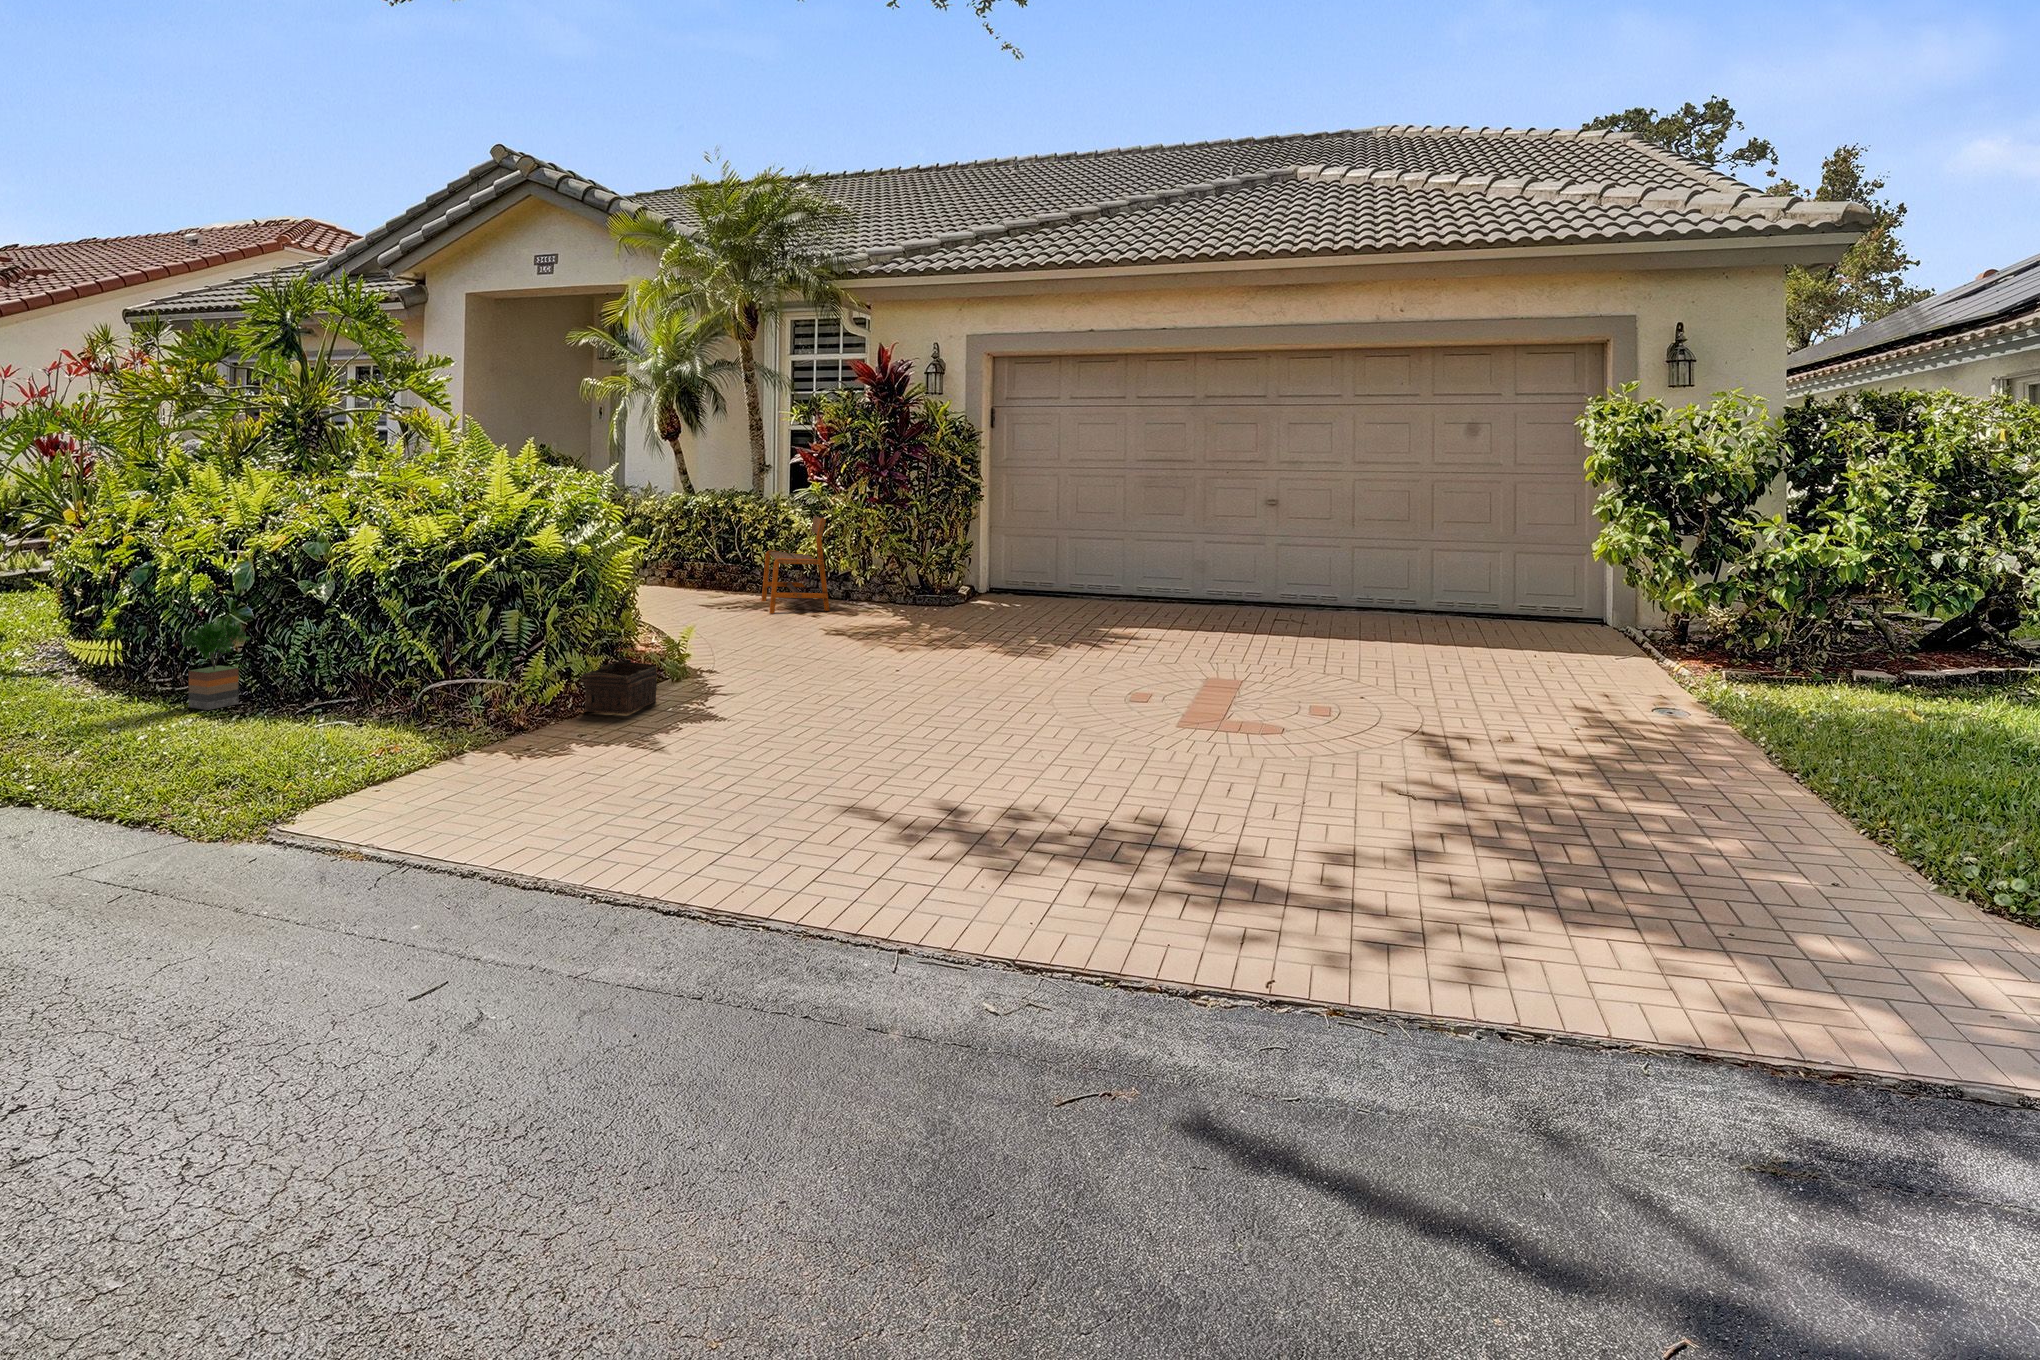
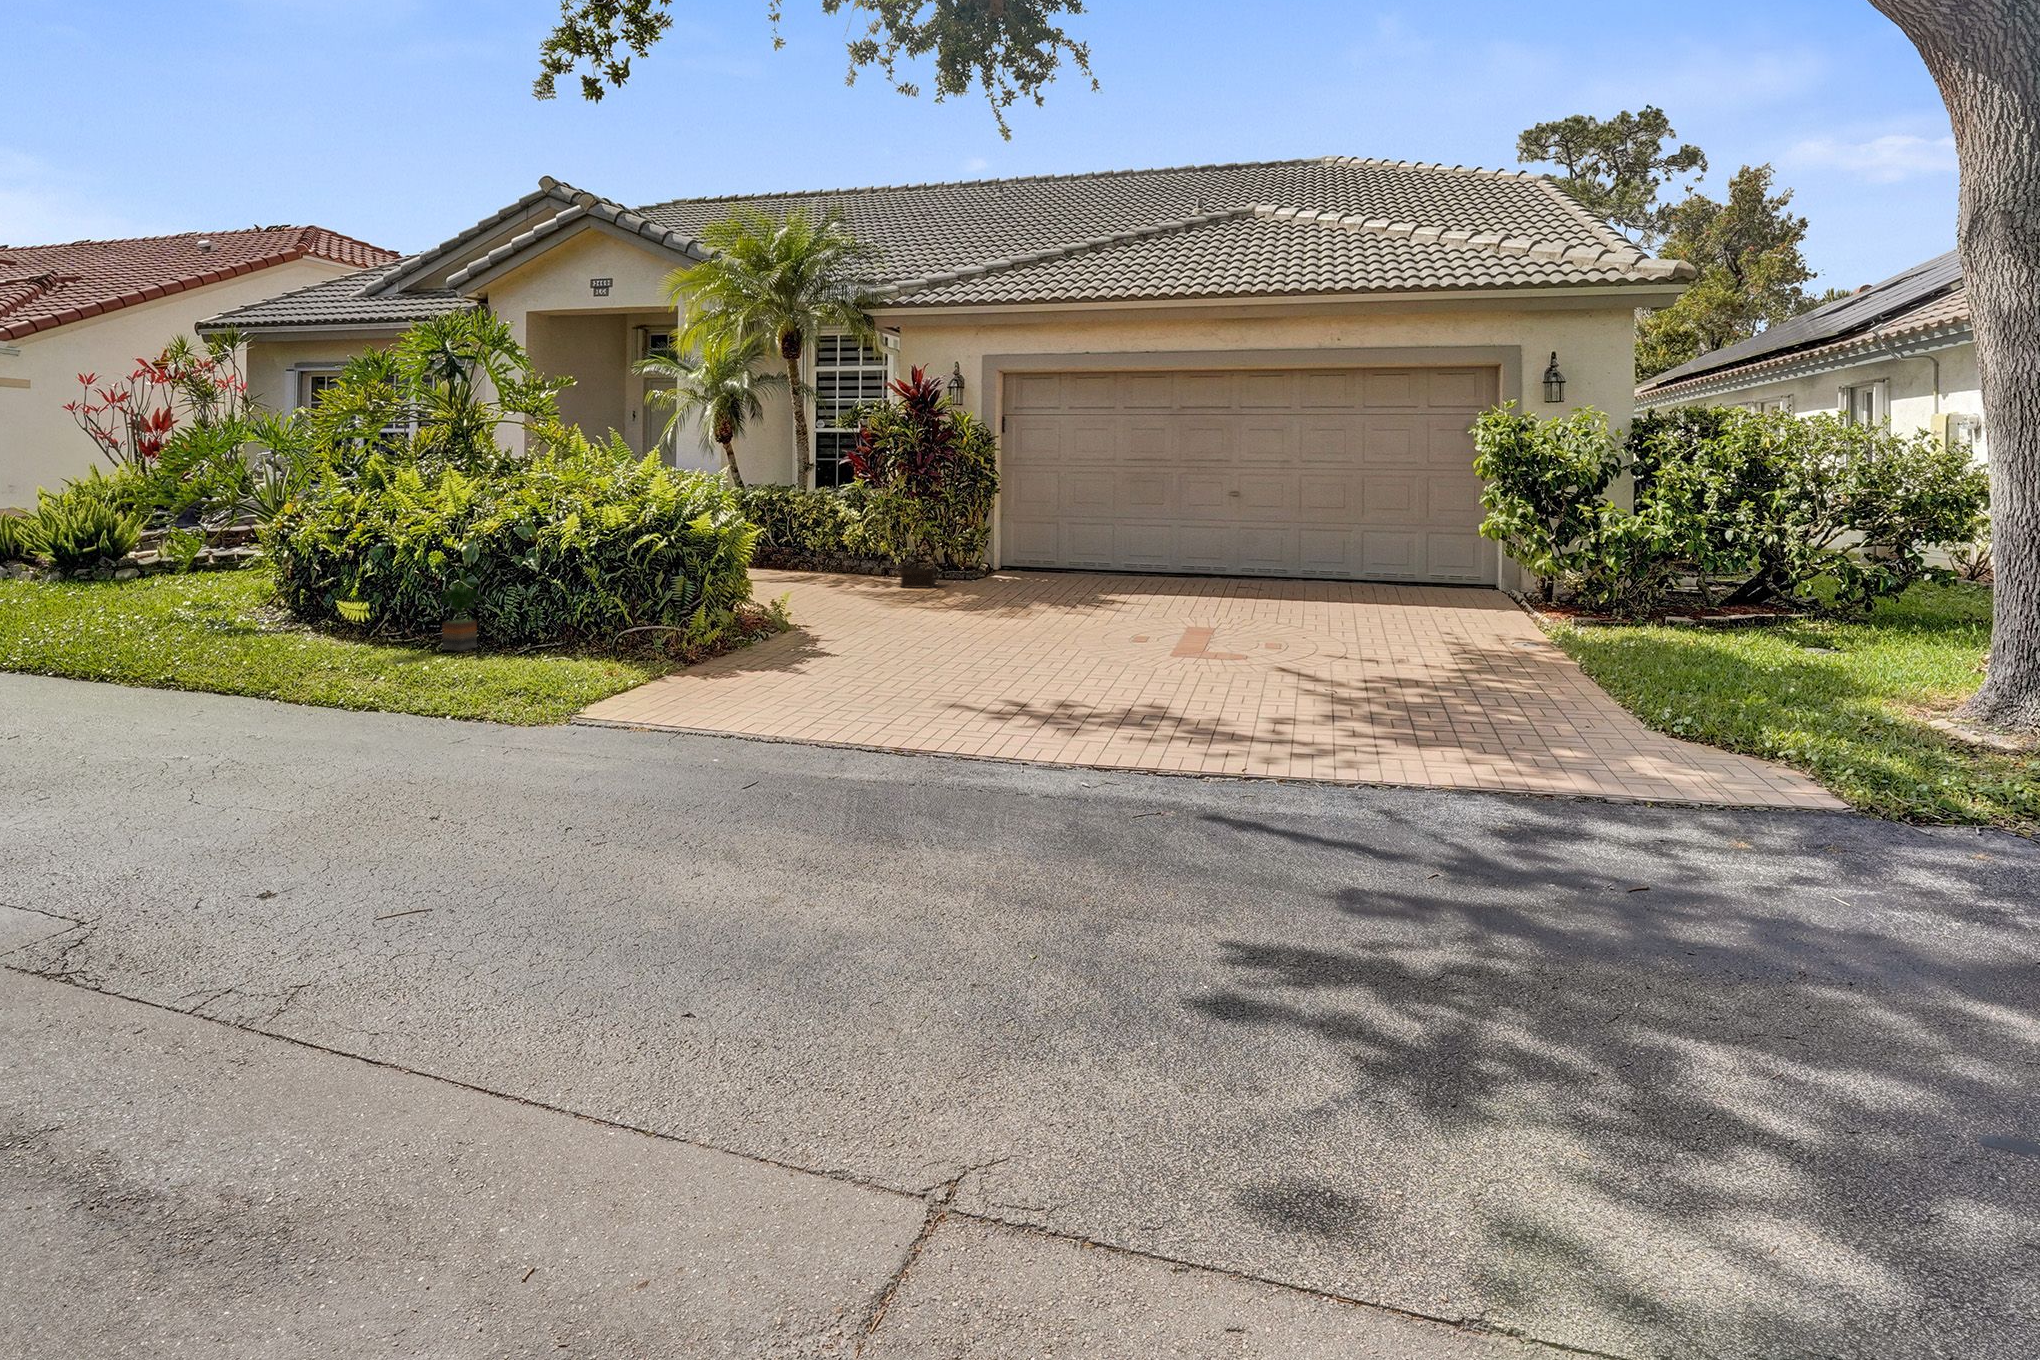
bench: present [761,516,829,614] -> none [803,506,867,589]
basket: present [581,660,657,714] -> present [900,564,937,588]

